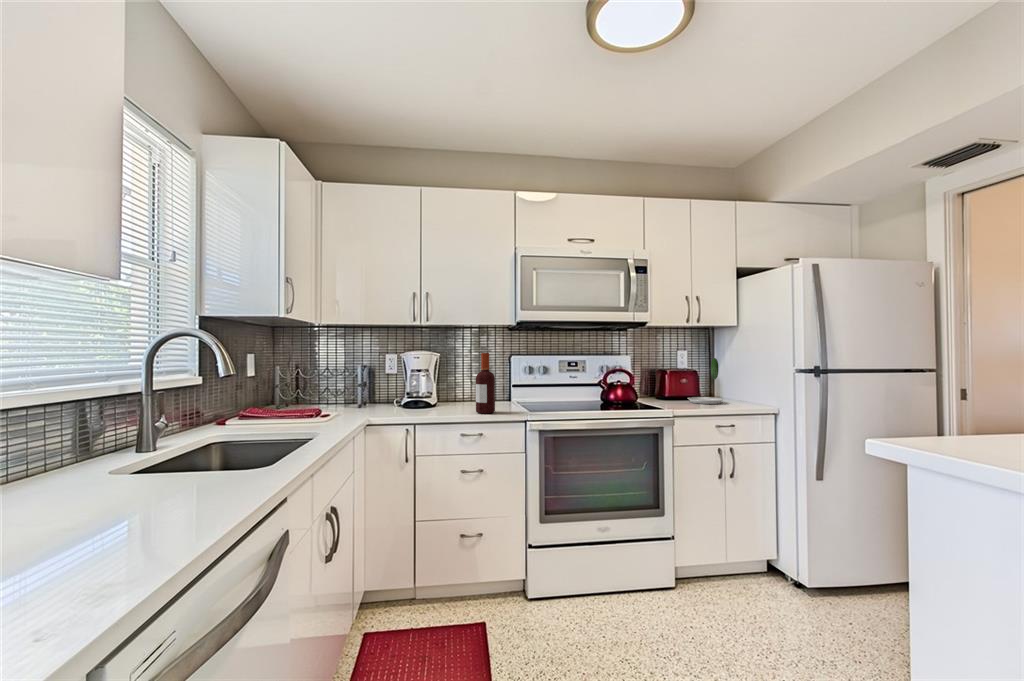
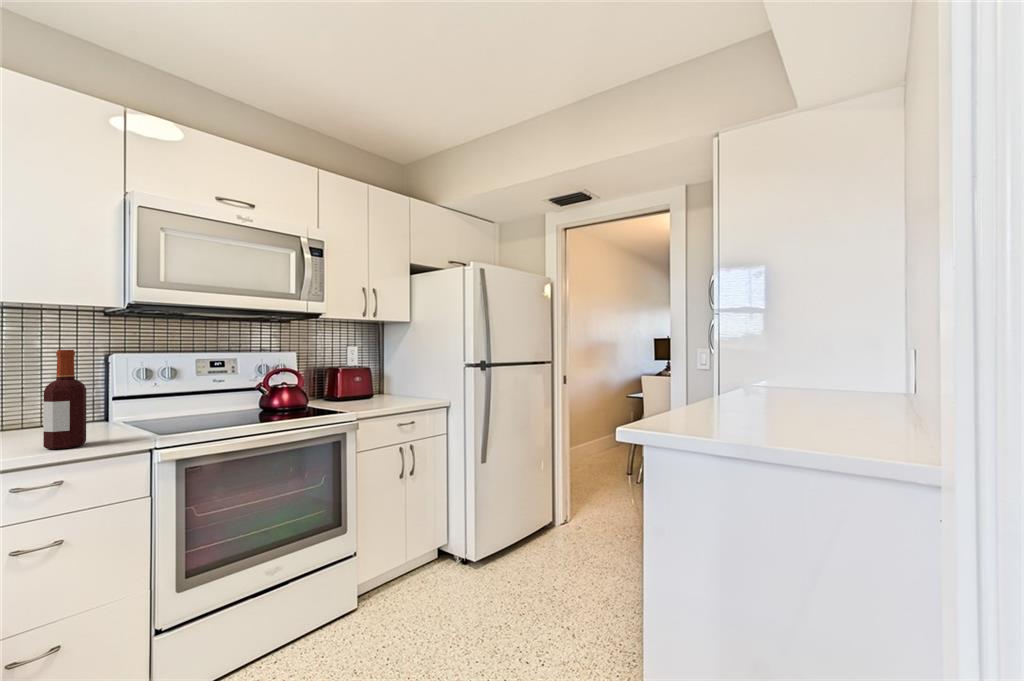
plate: present [688,358,724,404] -> none [361,354,398,402]

